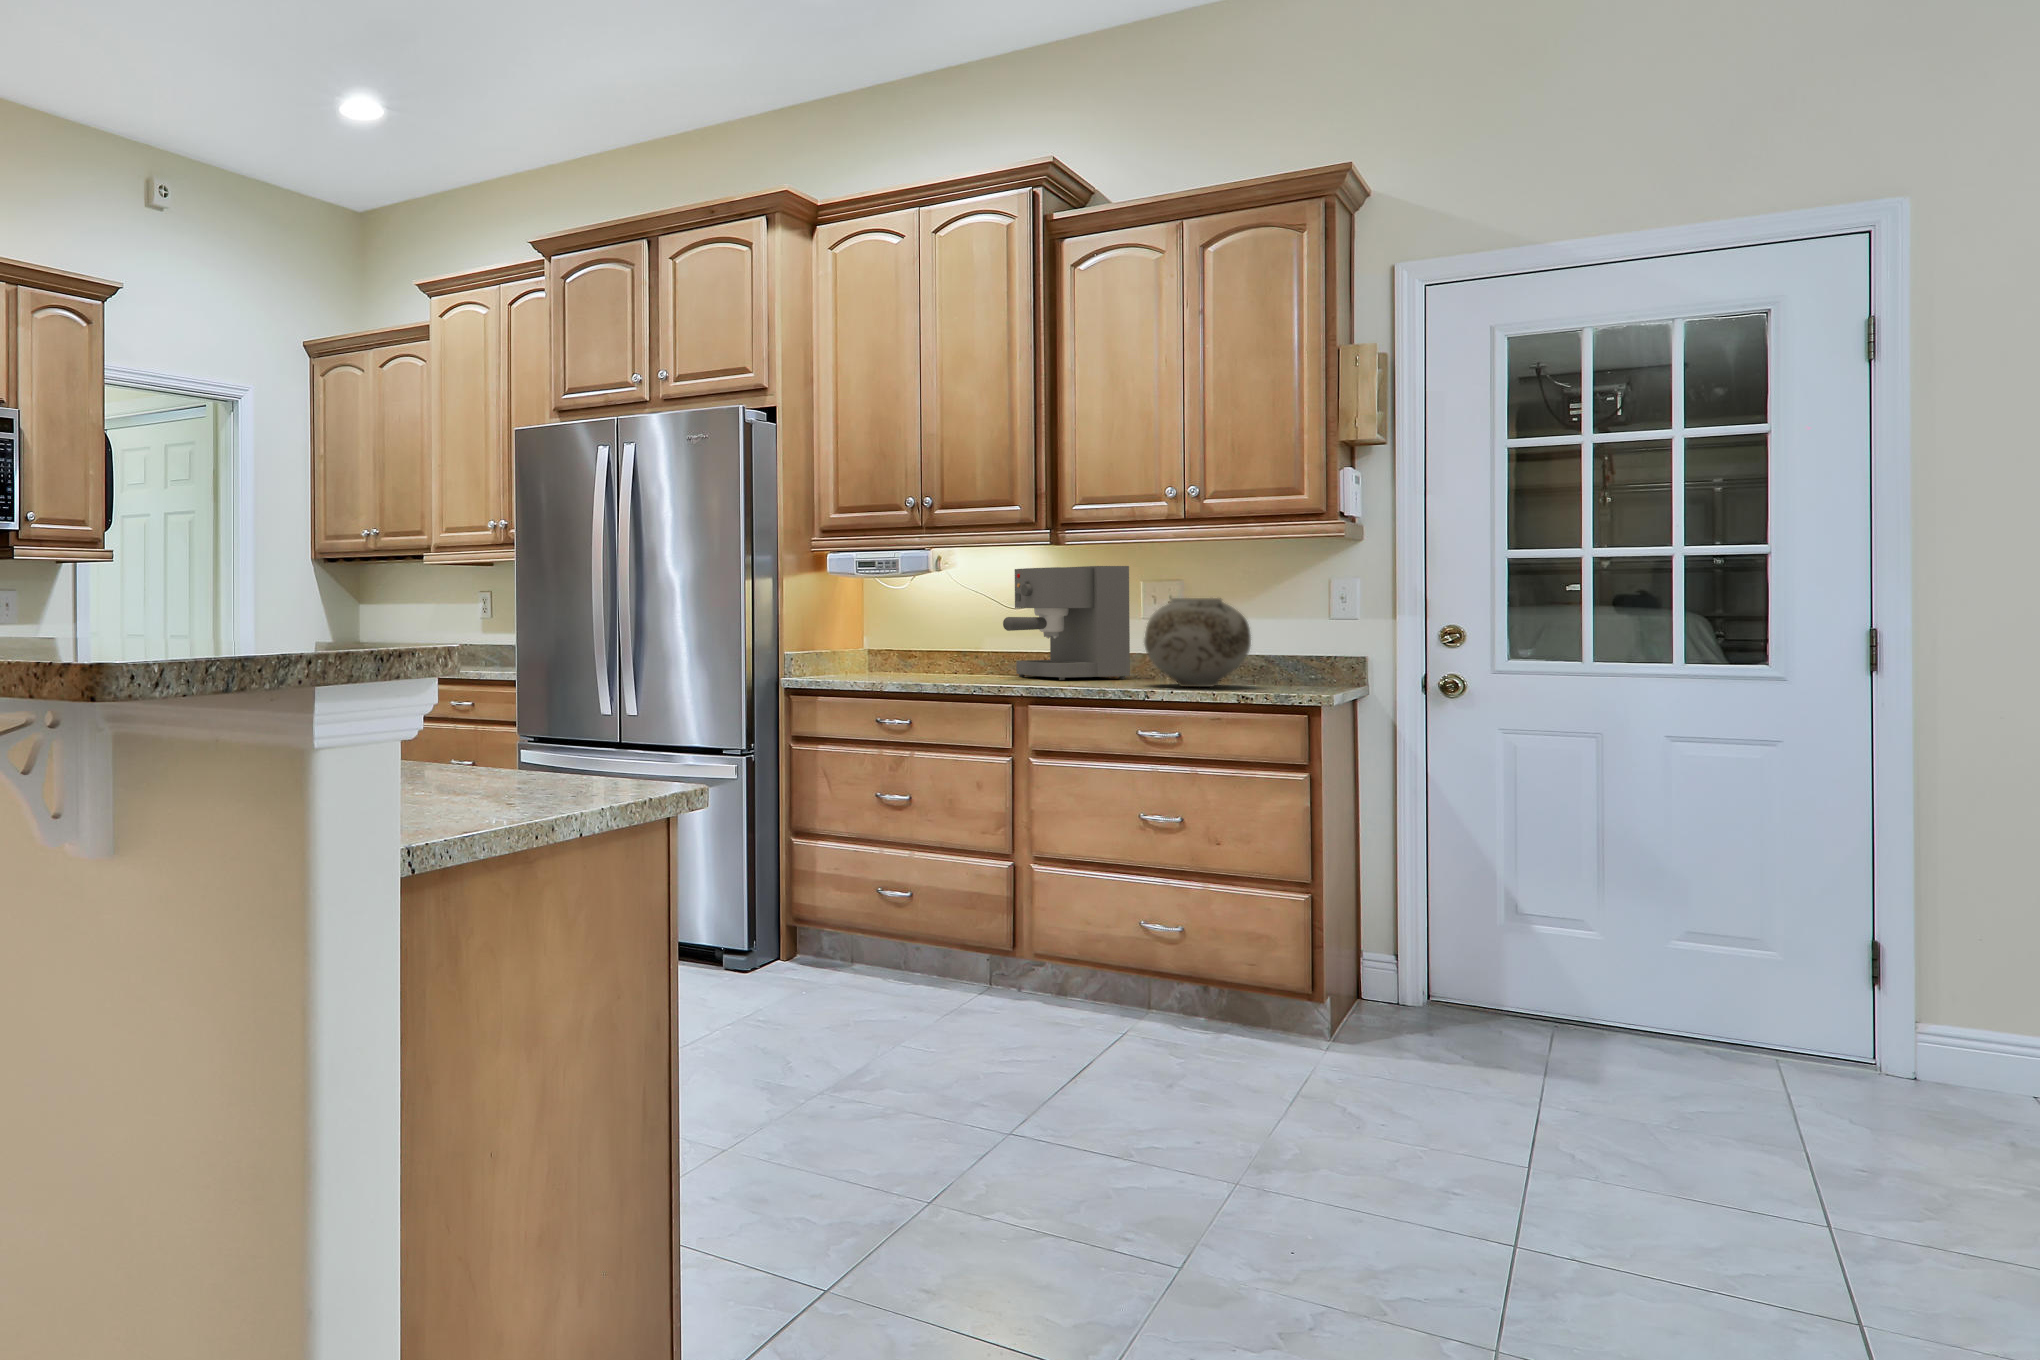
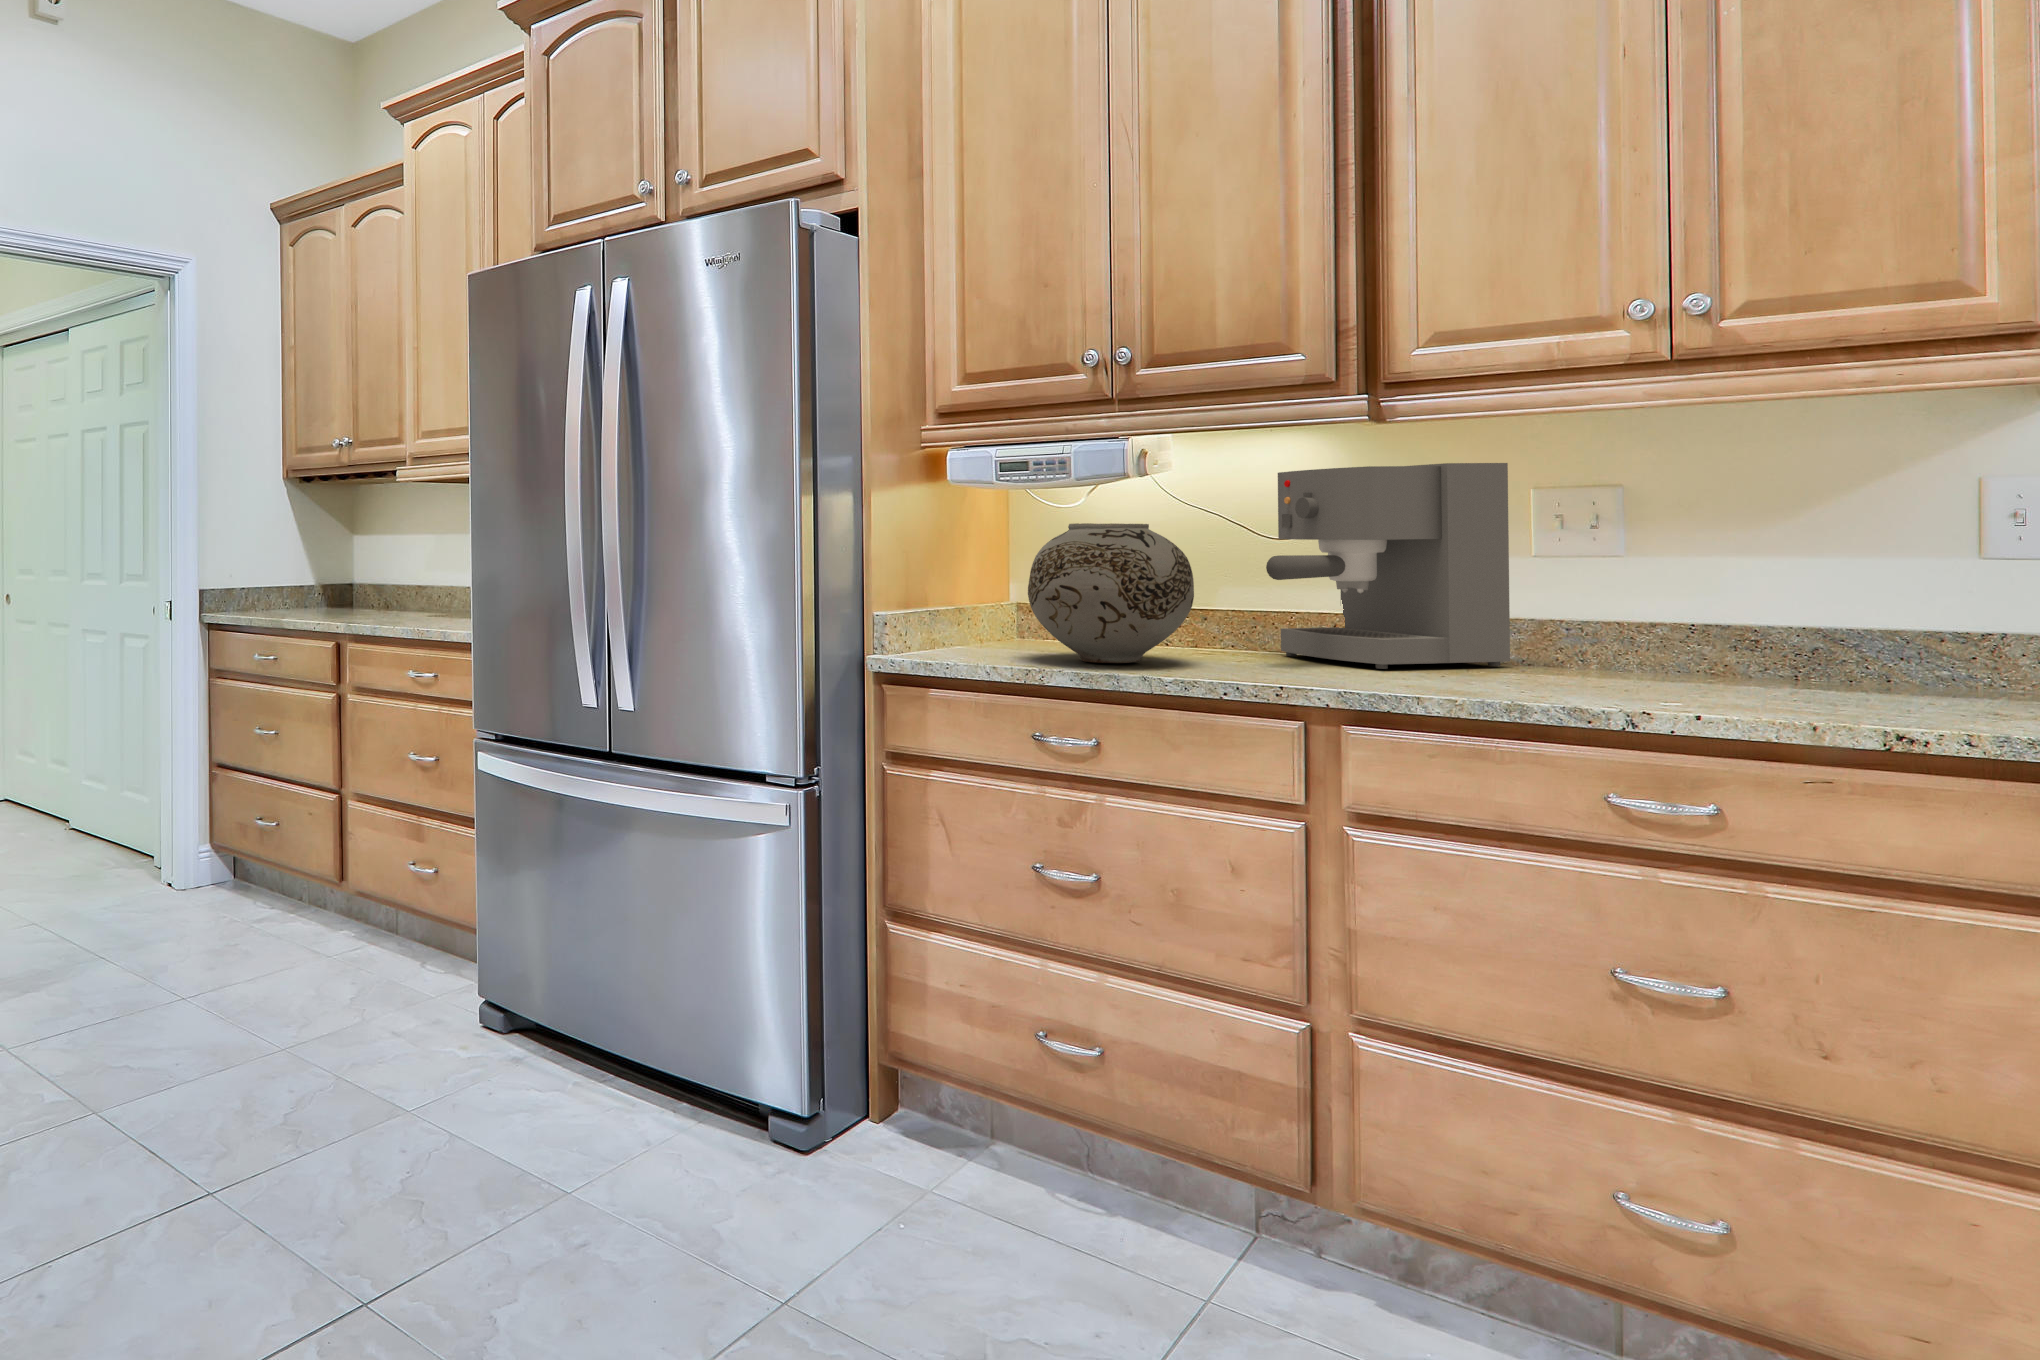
vase: present [1144,598,1251,687] -> present [1028,523,1194,663]

